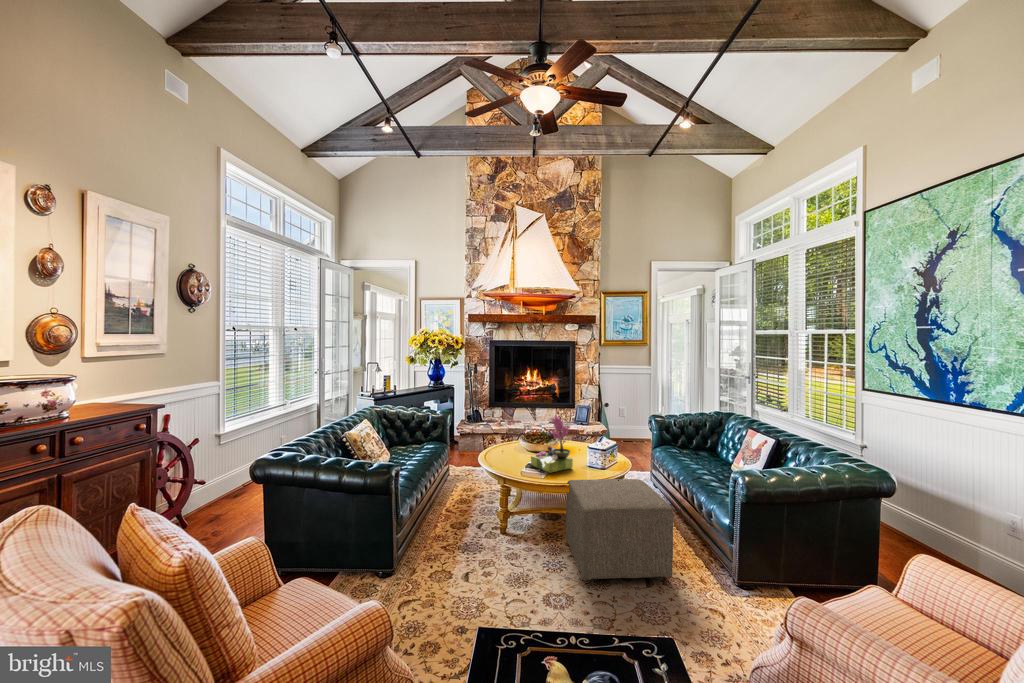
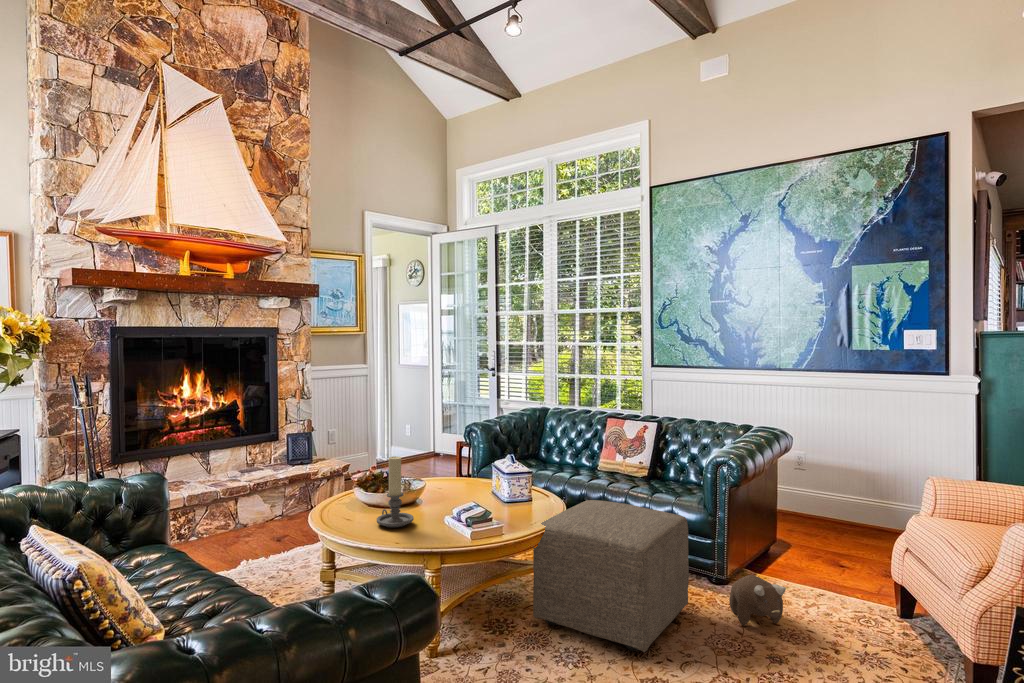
flower arrangement: present [531,416,573,473] -> none [452,432,508,524]
candle holder: none [495,420,515,459] -> present [377,456,414,528]
plush toy: none [689,574,735,624] -> present [729,575,786,625]

